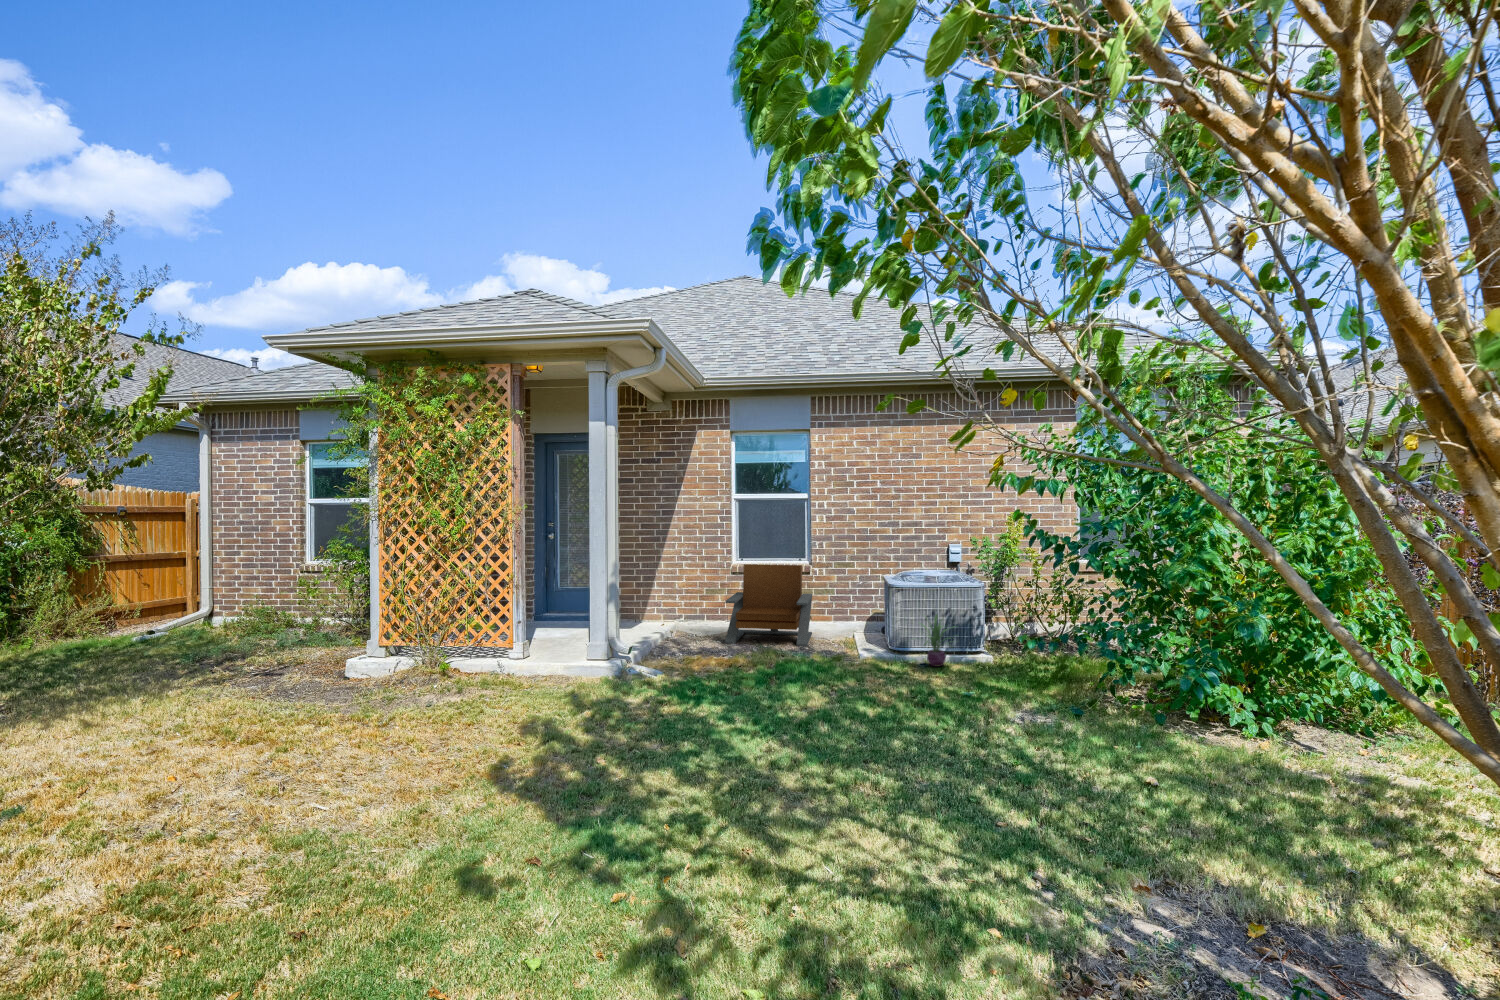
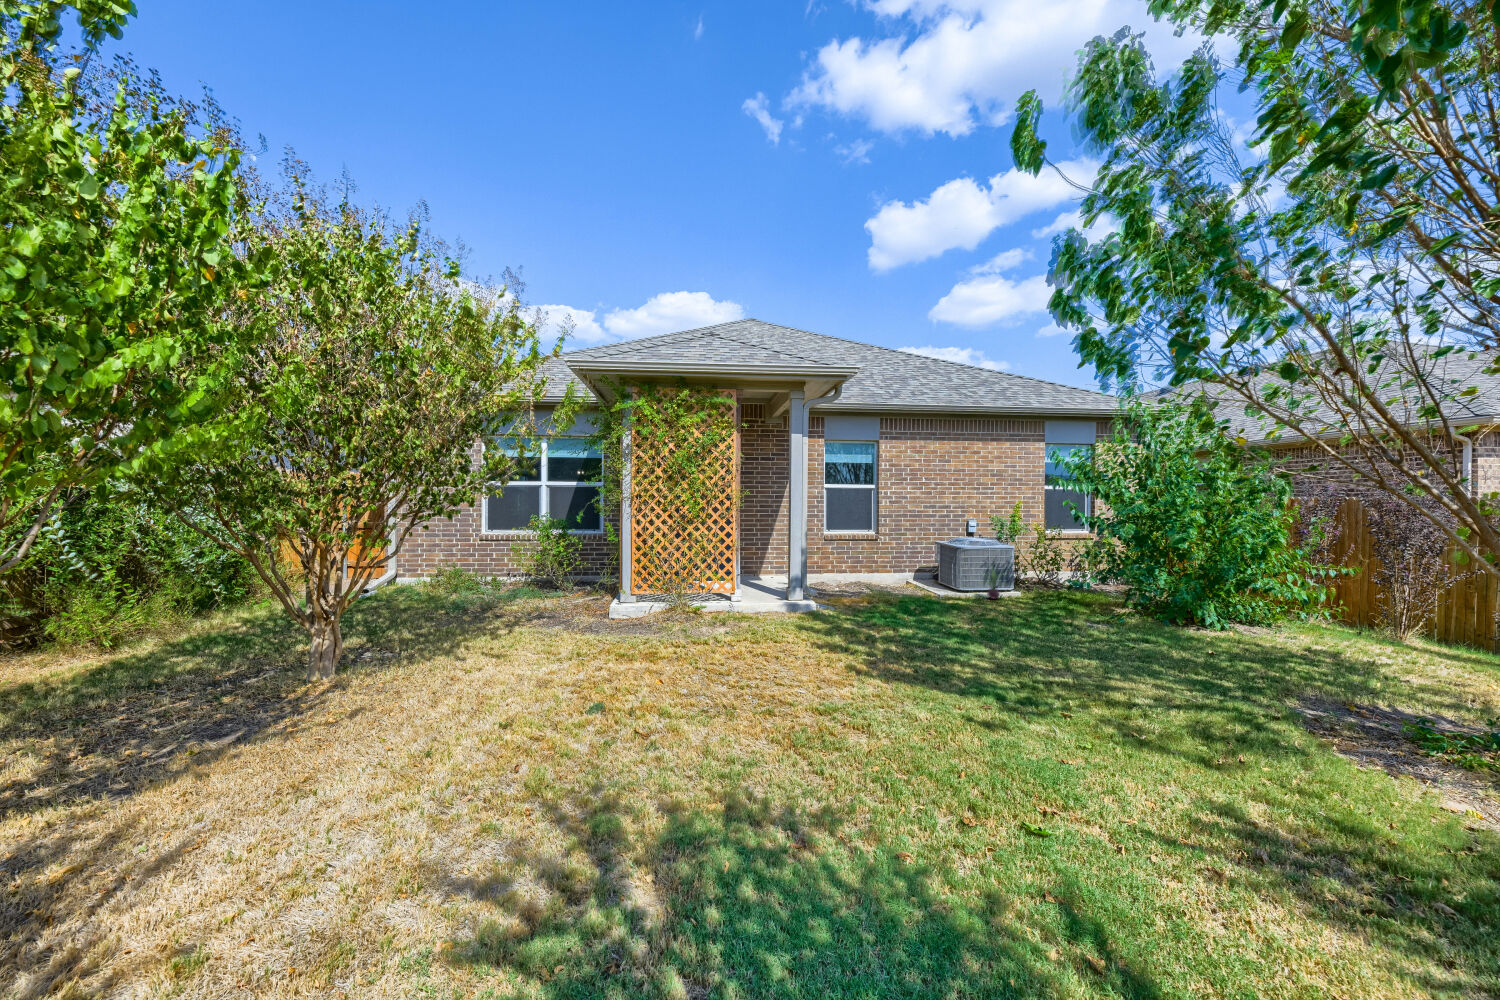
lounge chair: present [725,564,812,646] -> none [827,534,893,590]

